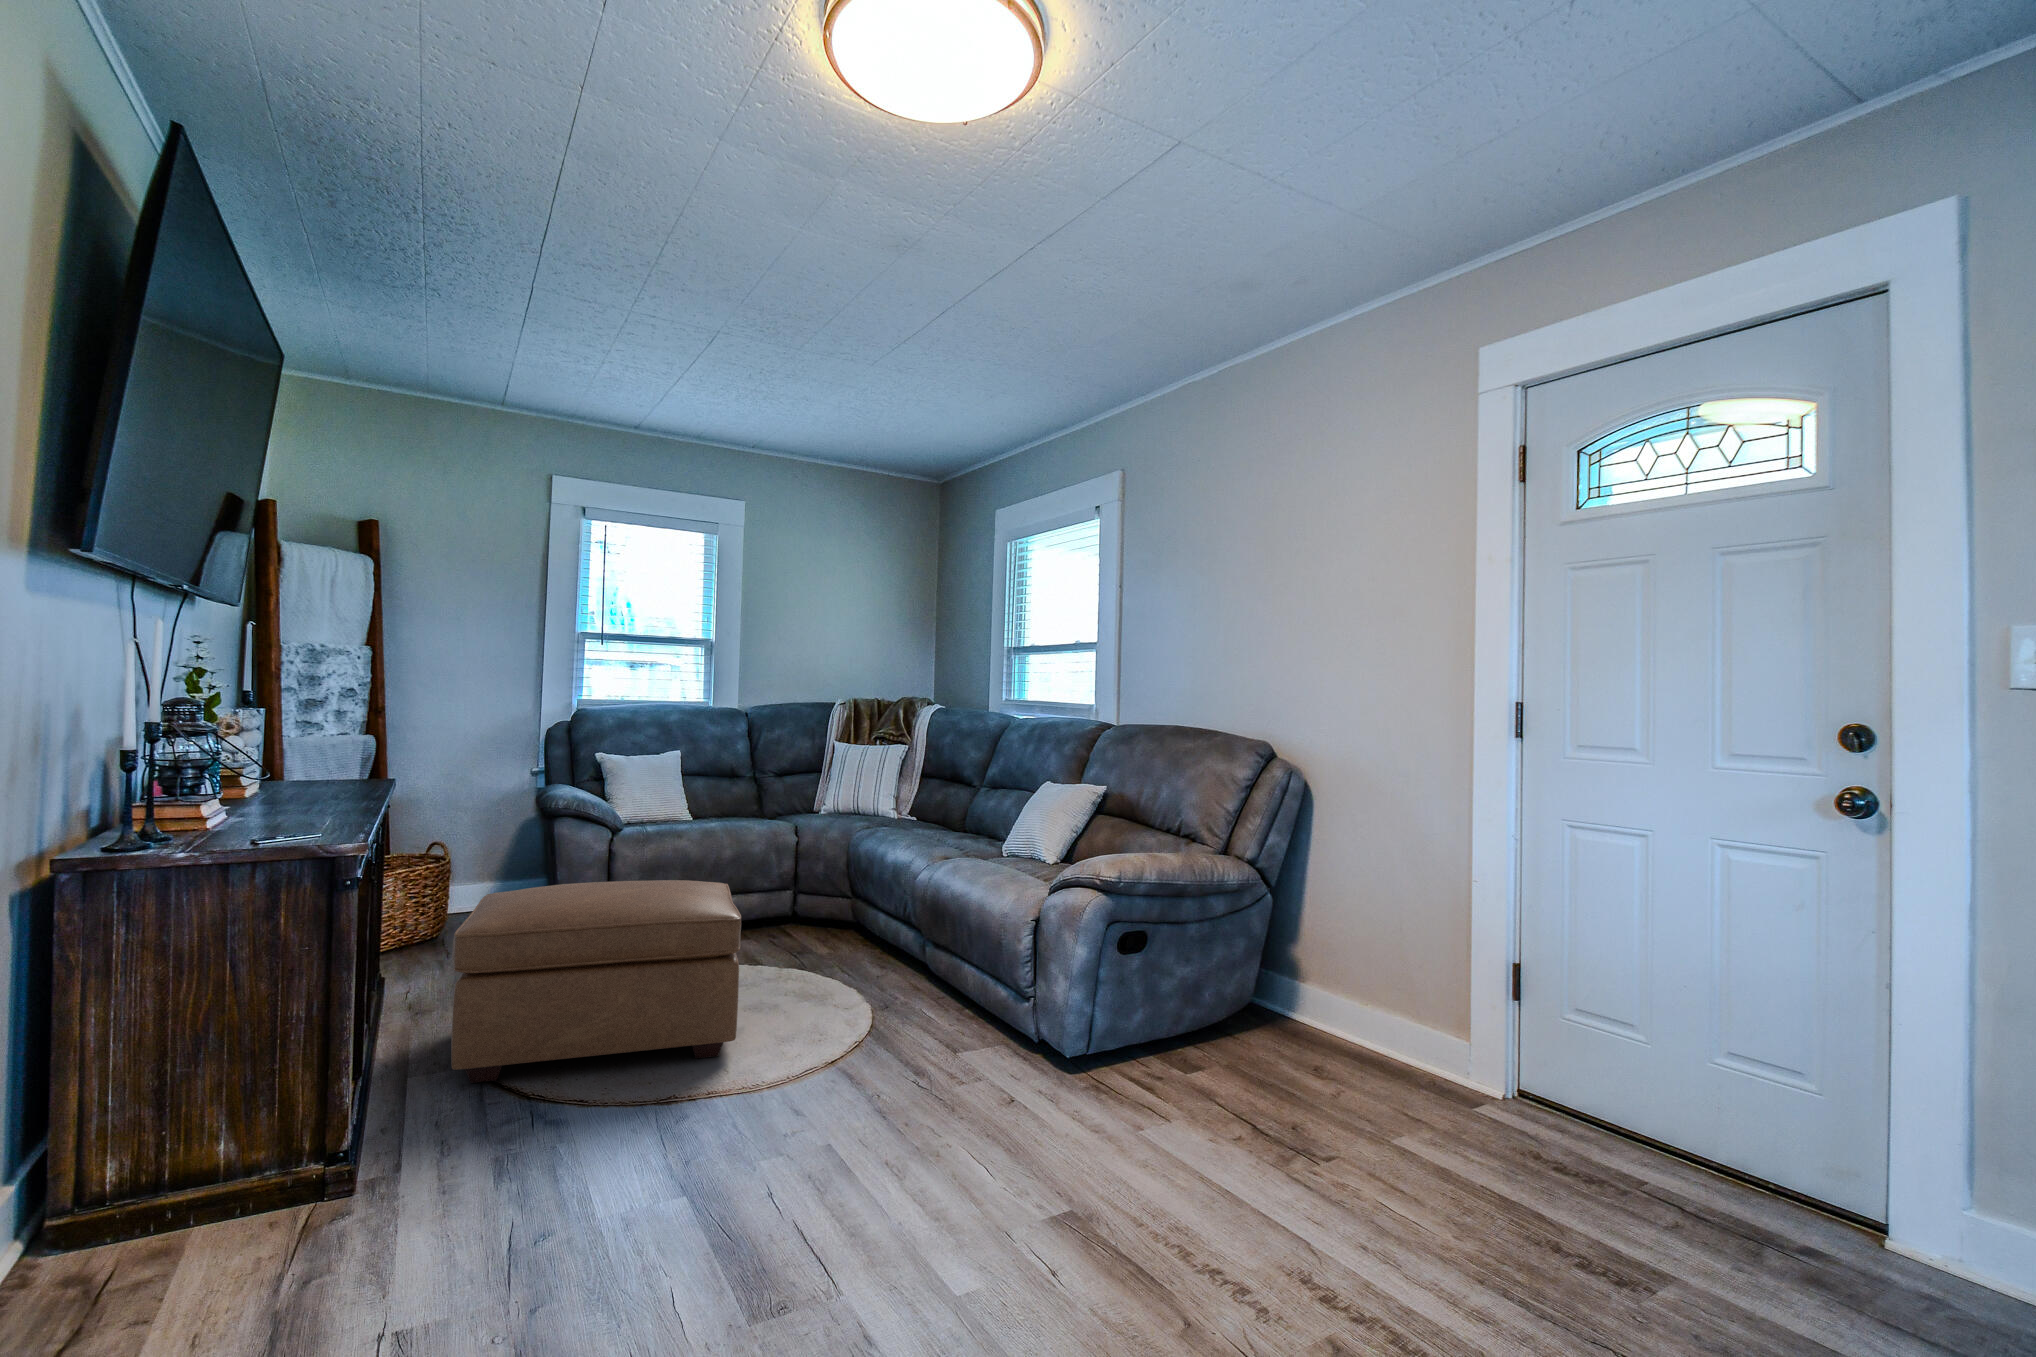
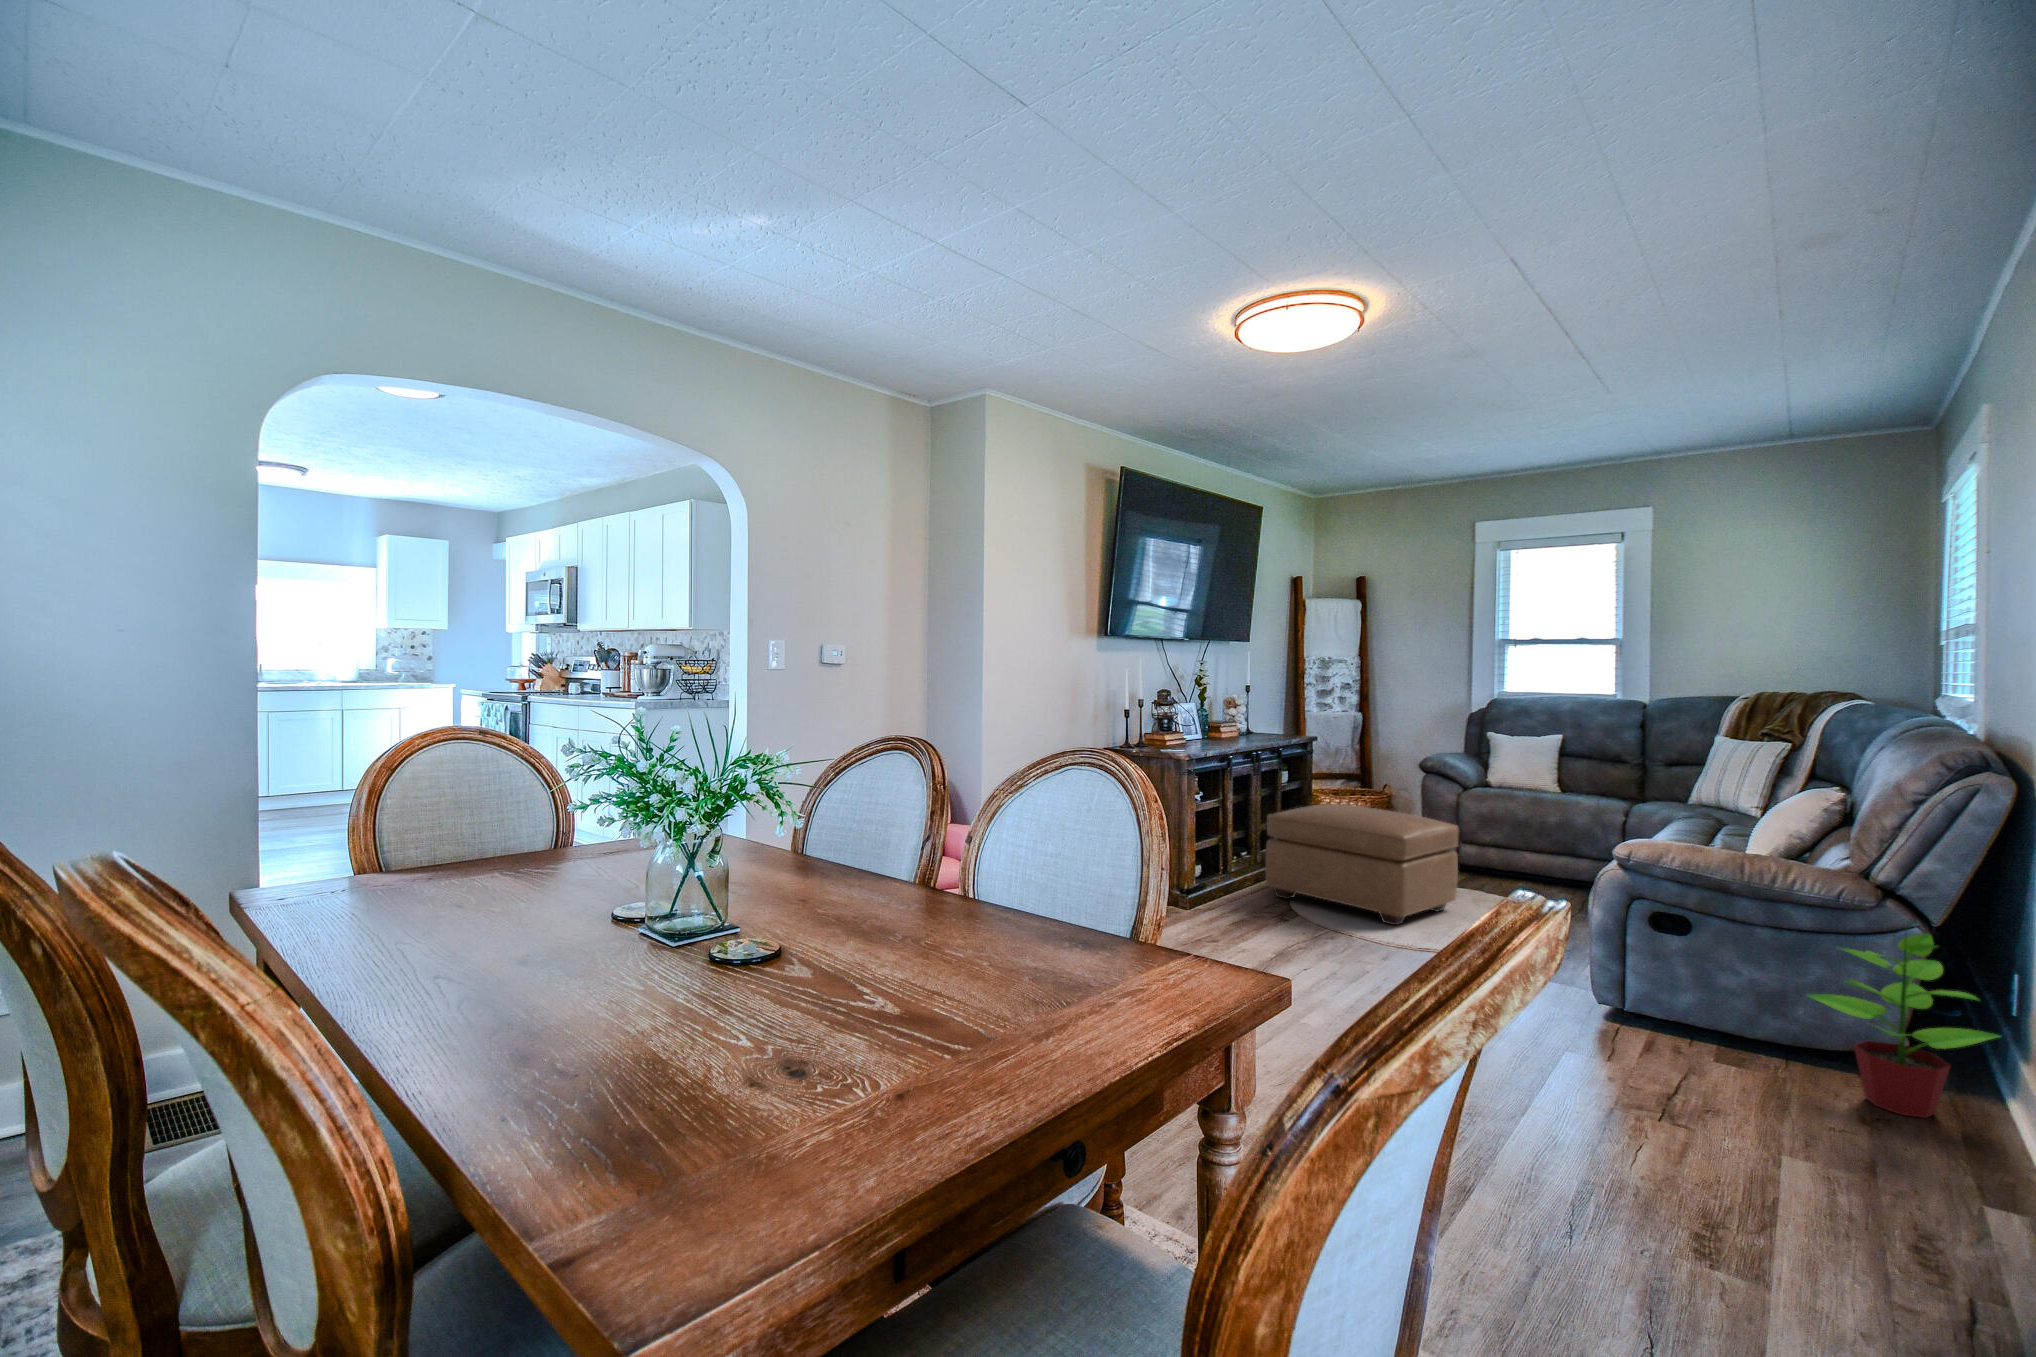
potted plant: none [1246,893,1383,1062] -> present [1808,925,2001,1118]

